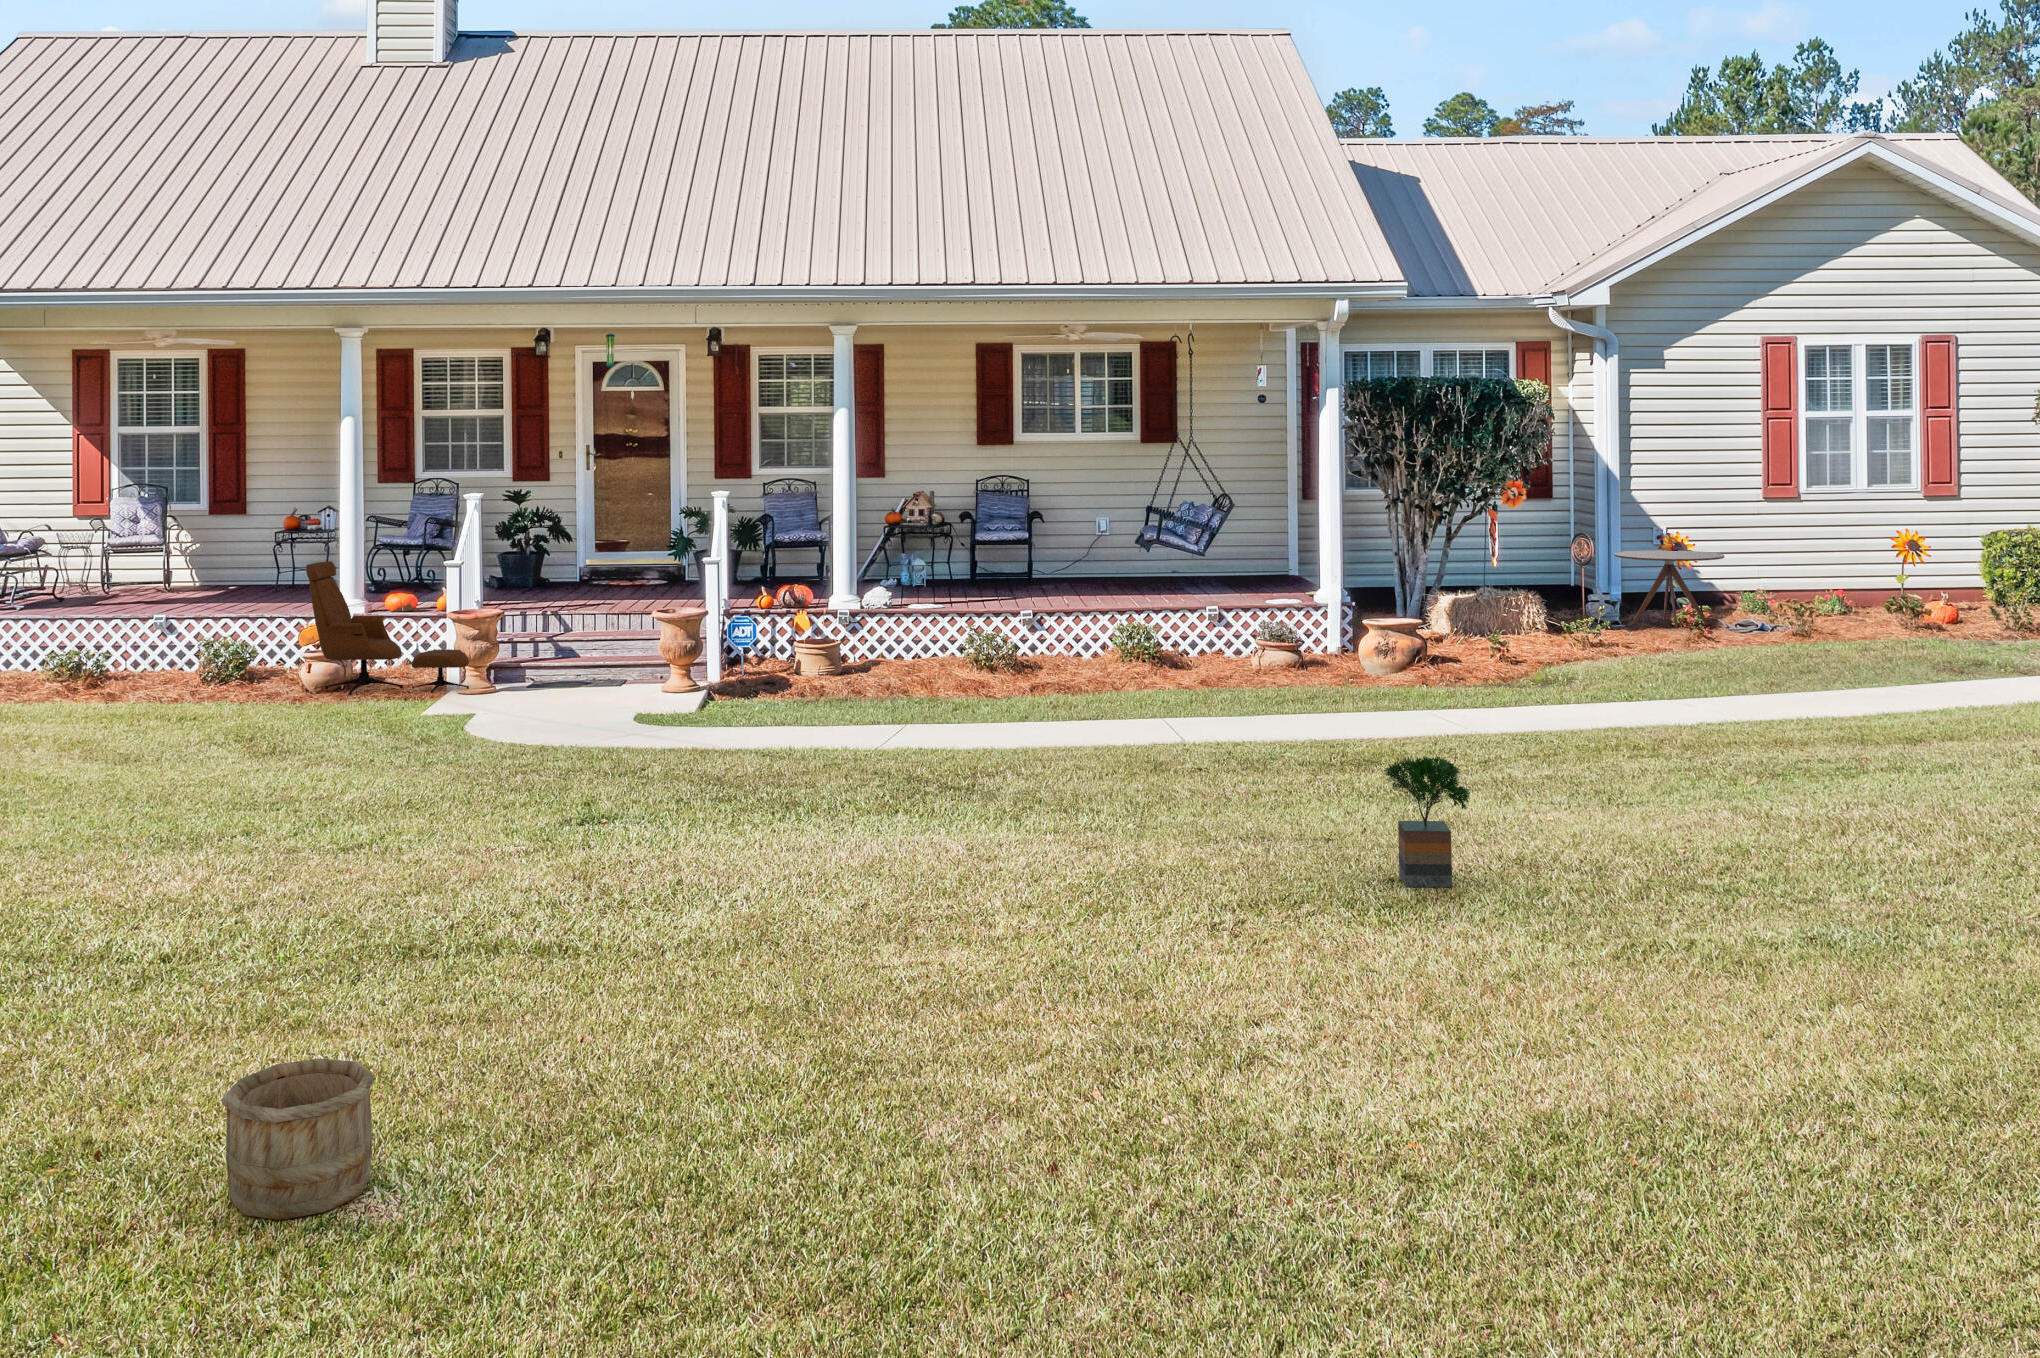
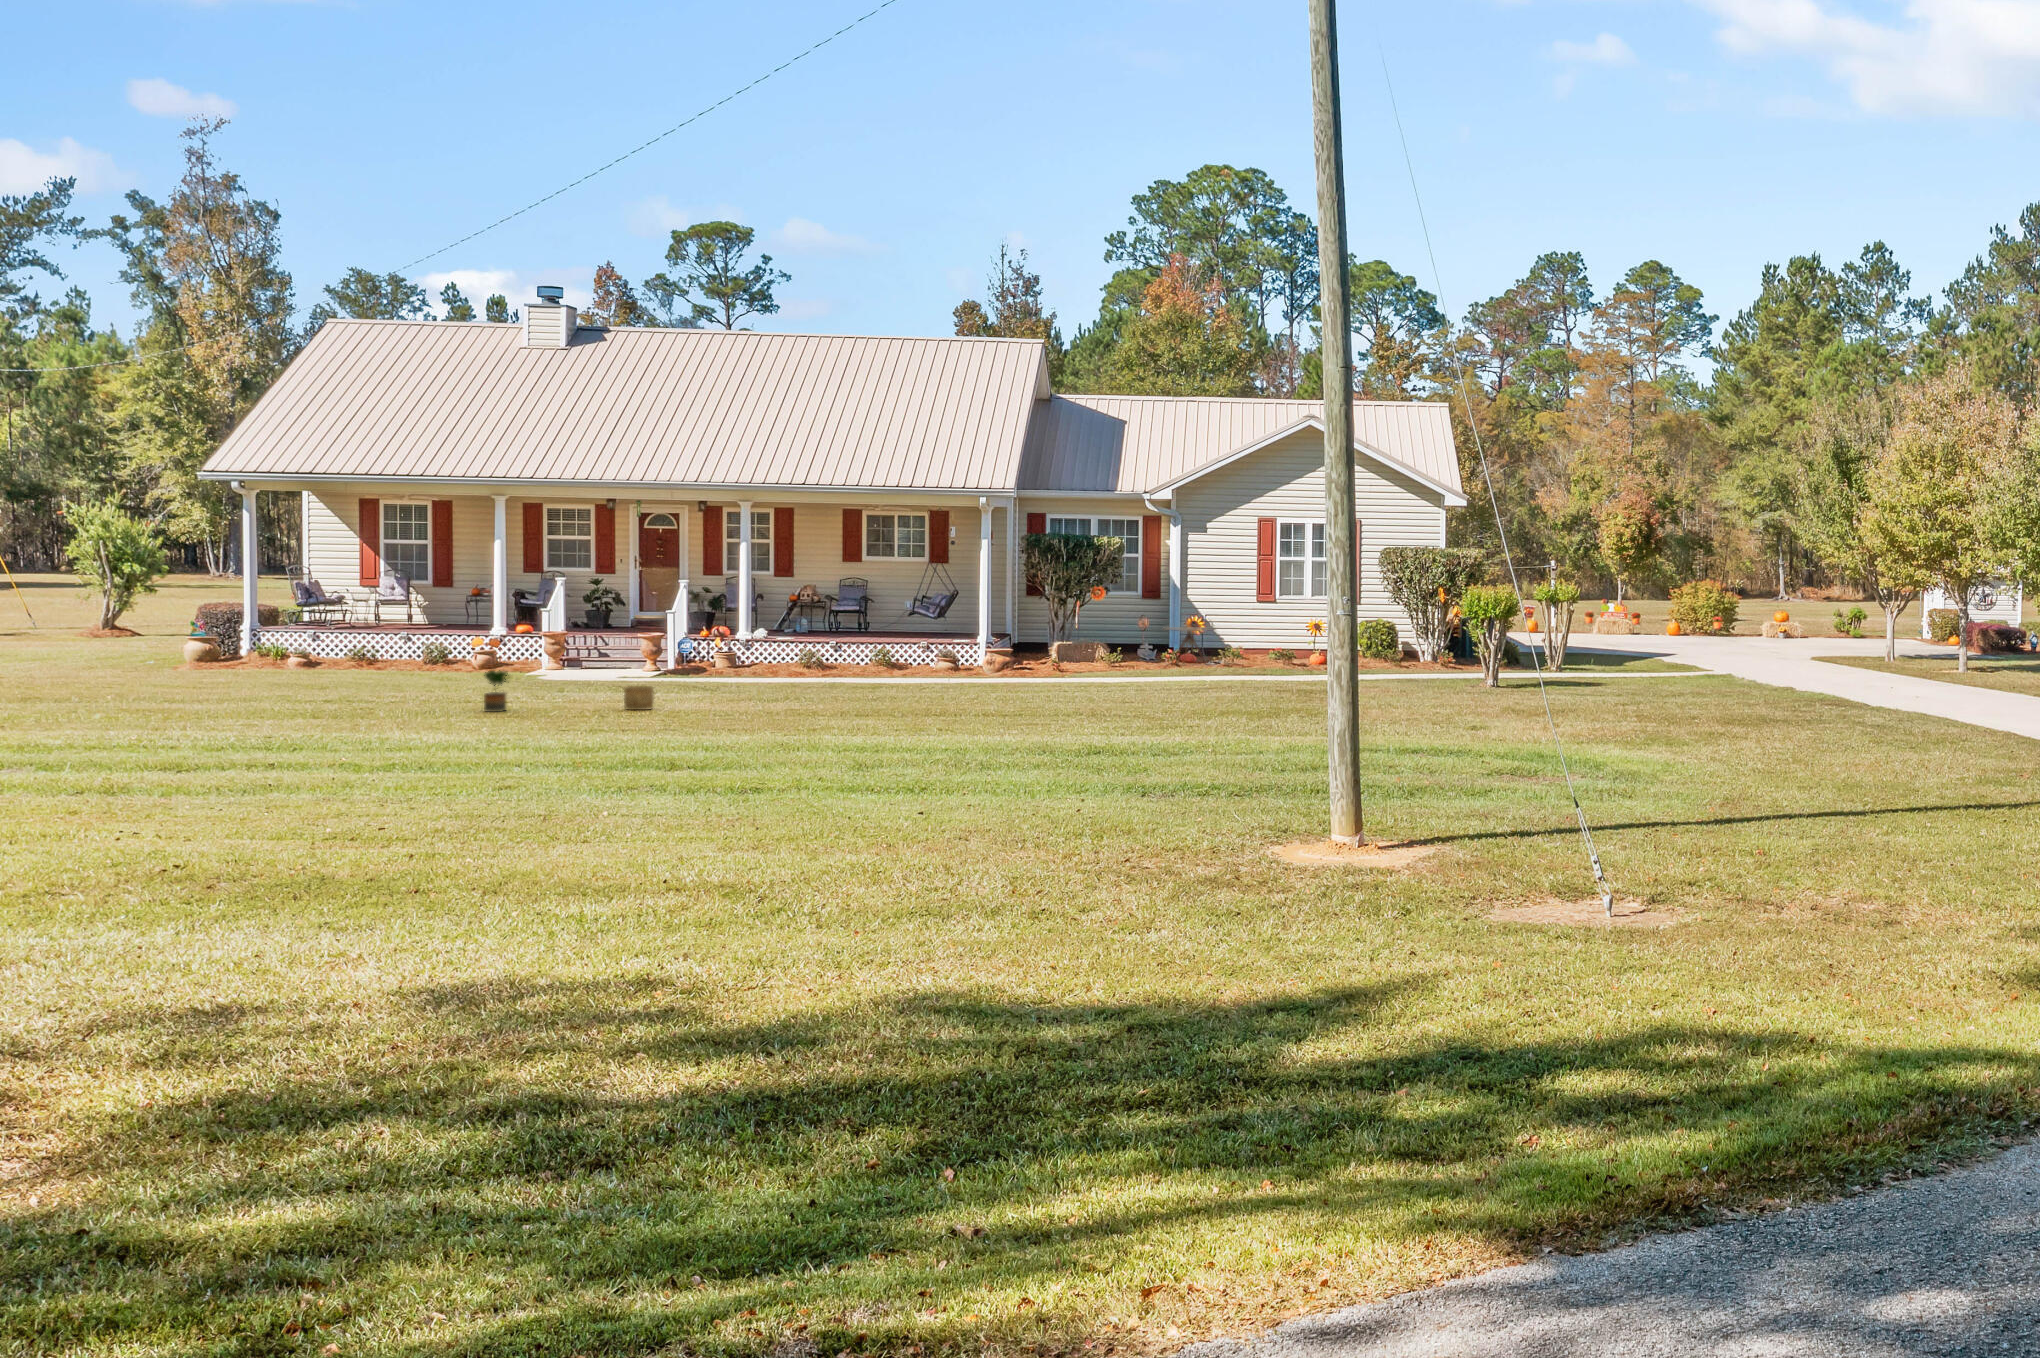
lounge chair: present [306,561,469,695] -> none [471,607,547,667]
potted tree: present [1384,756,1470,887] -> present [484,670,509,712]
wooden bucket: present [221,1059,375,1220] -> present [624,686,654,710]

